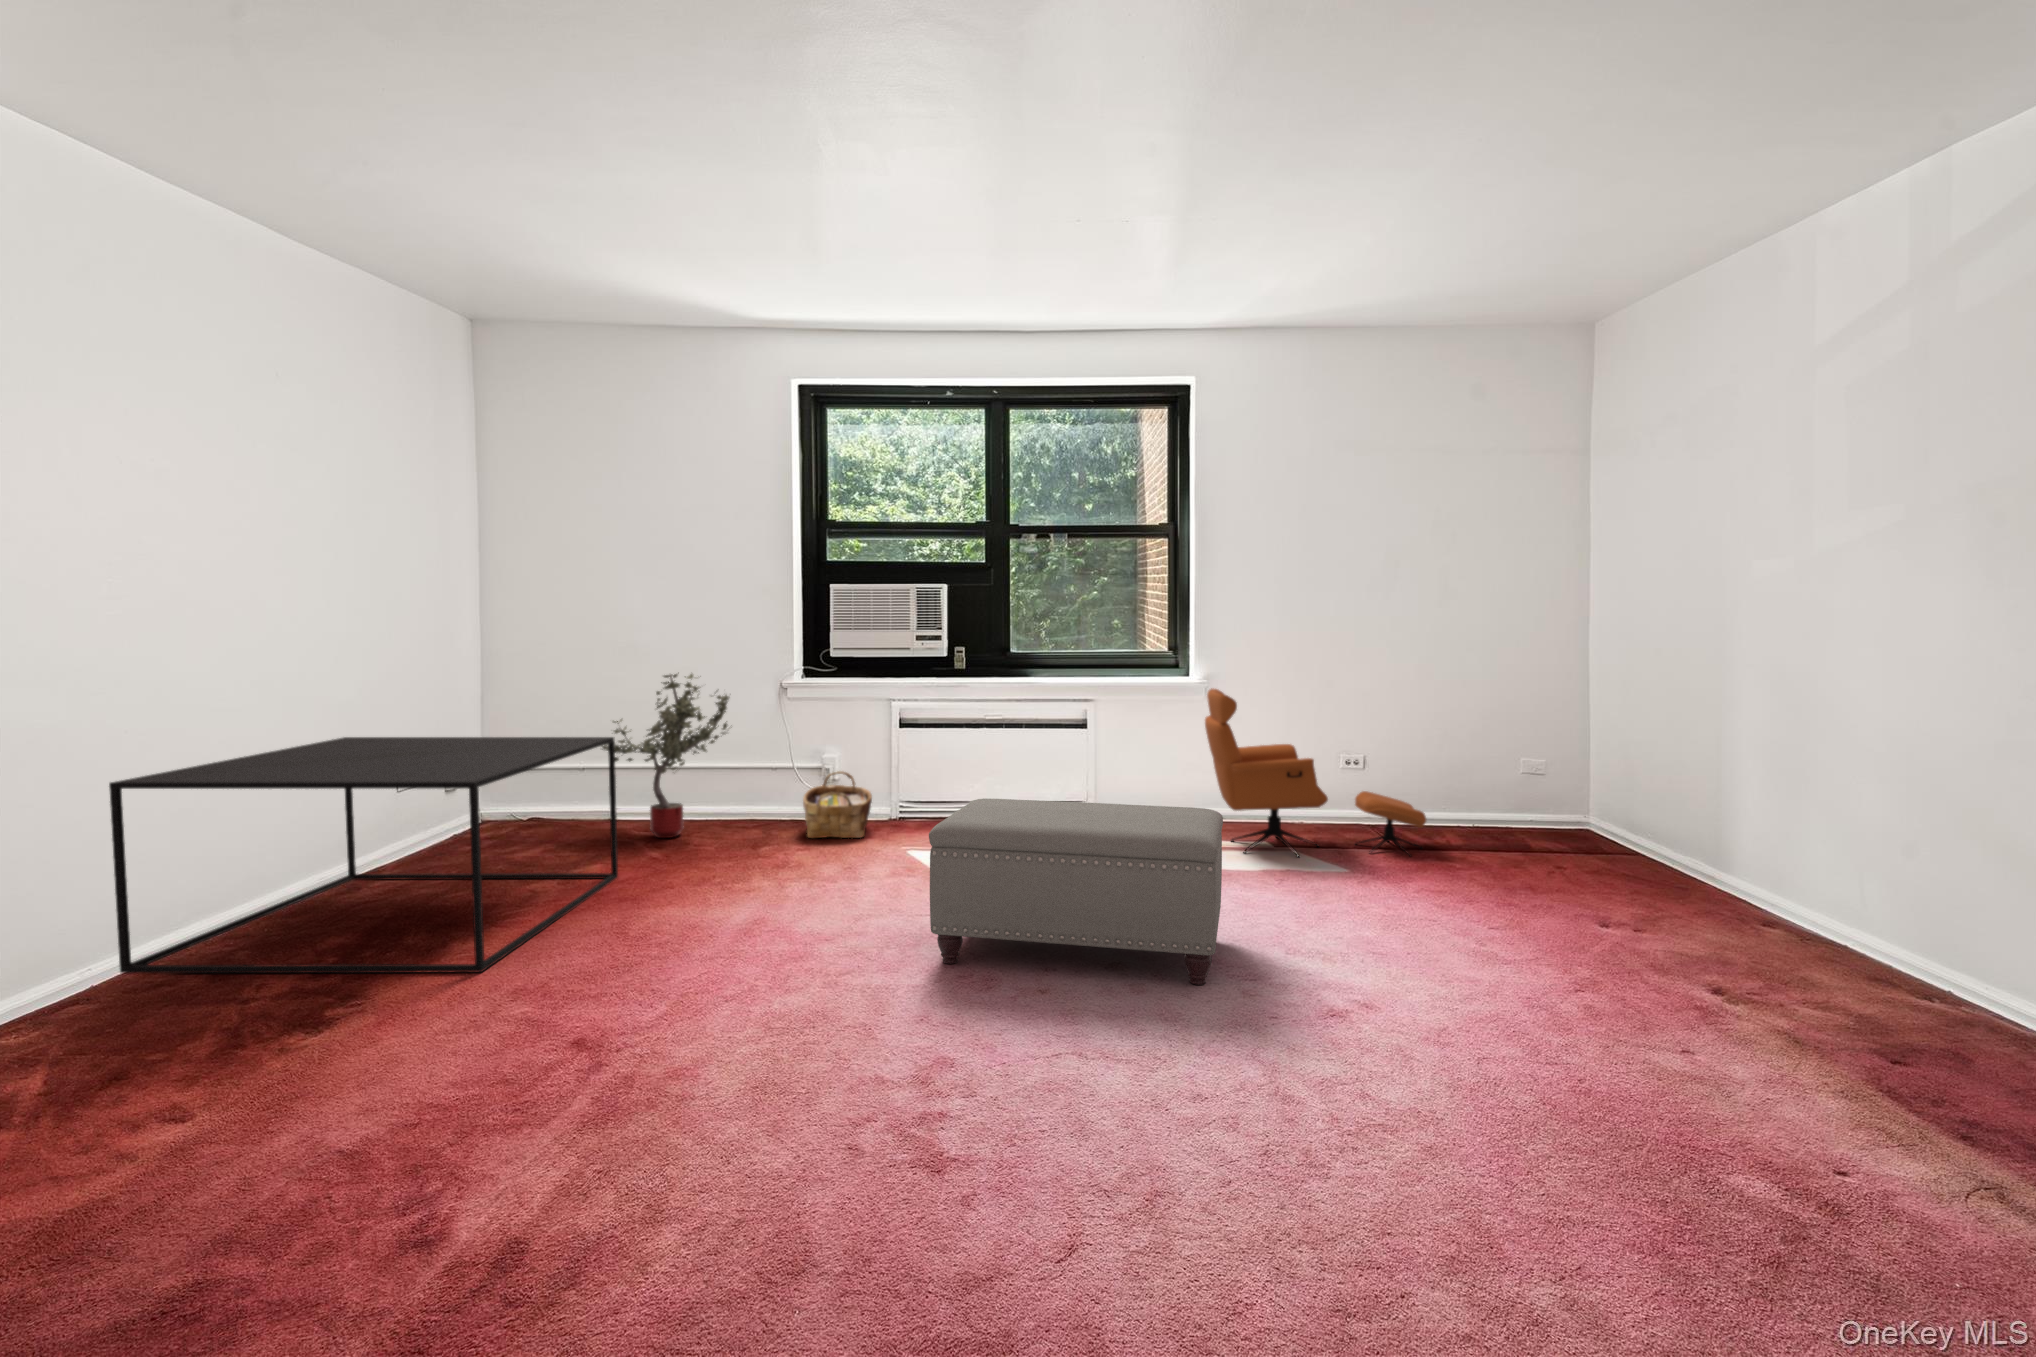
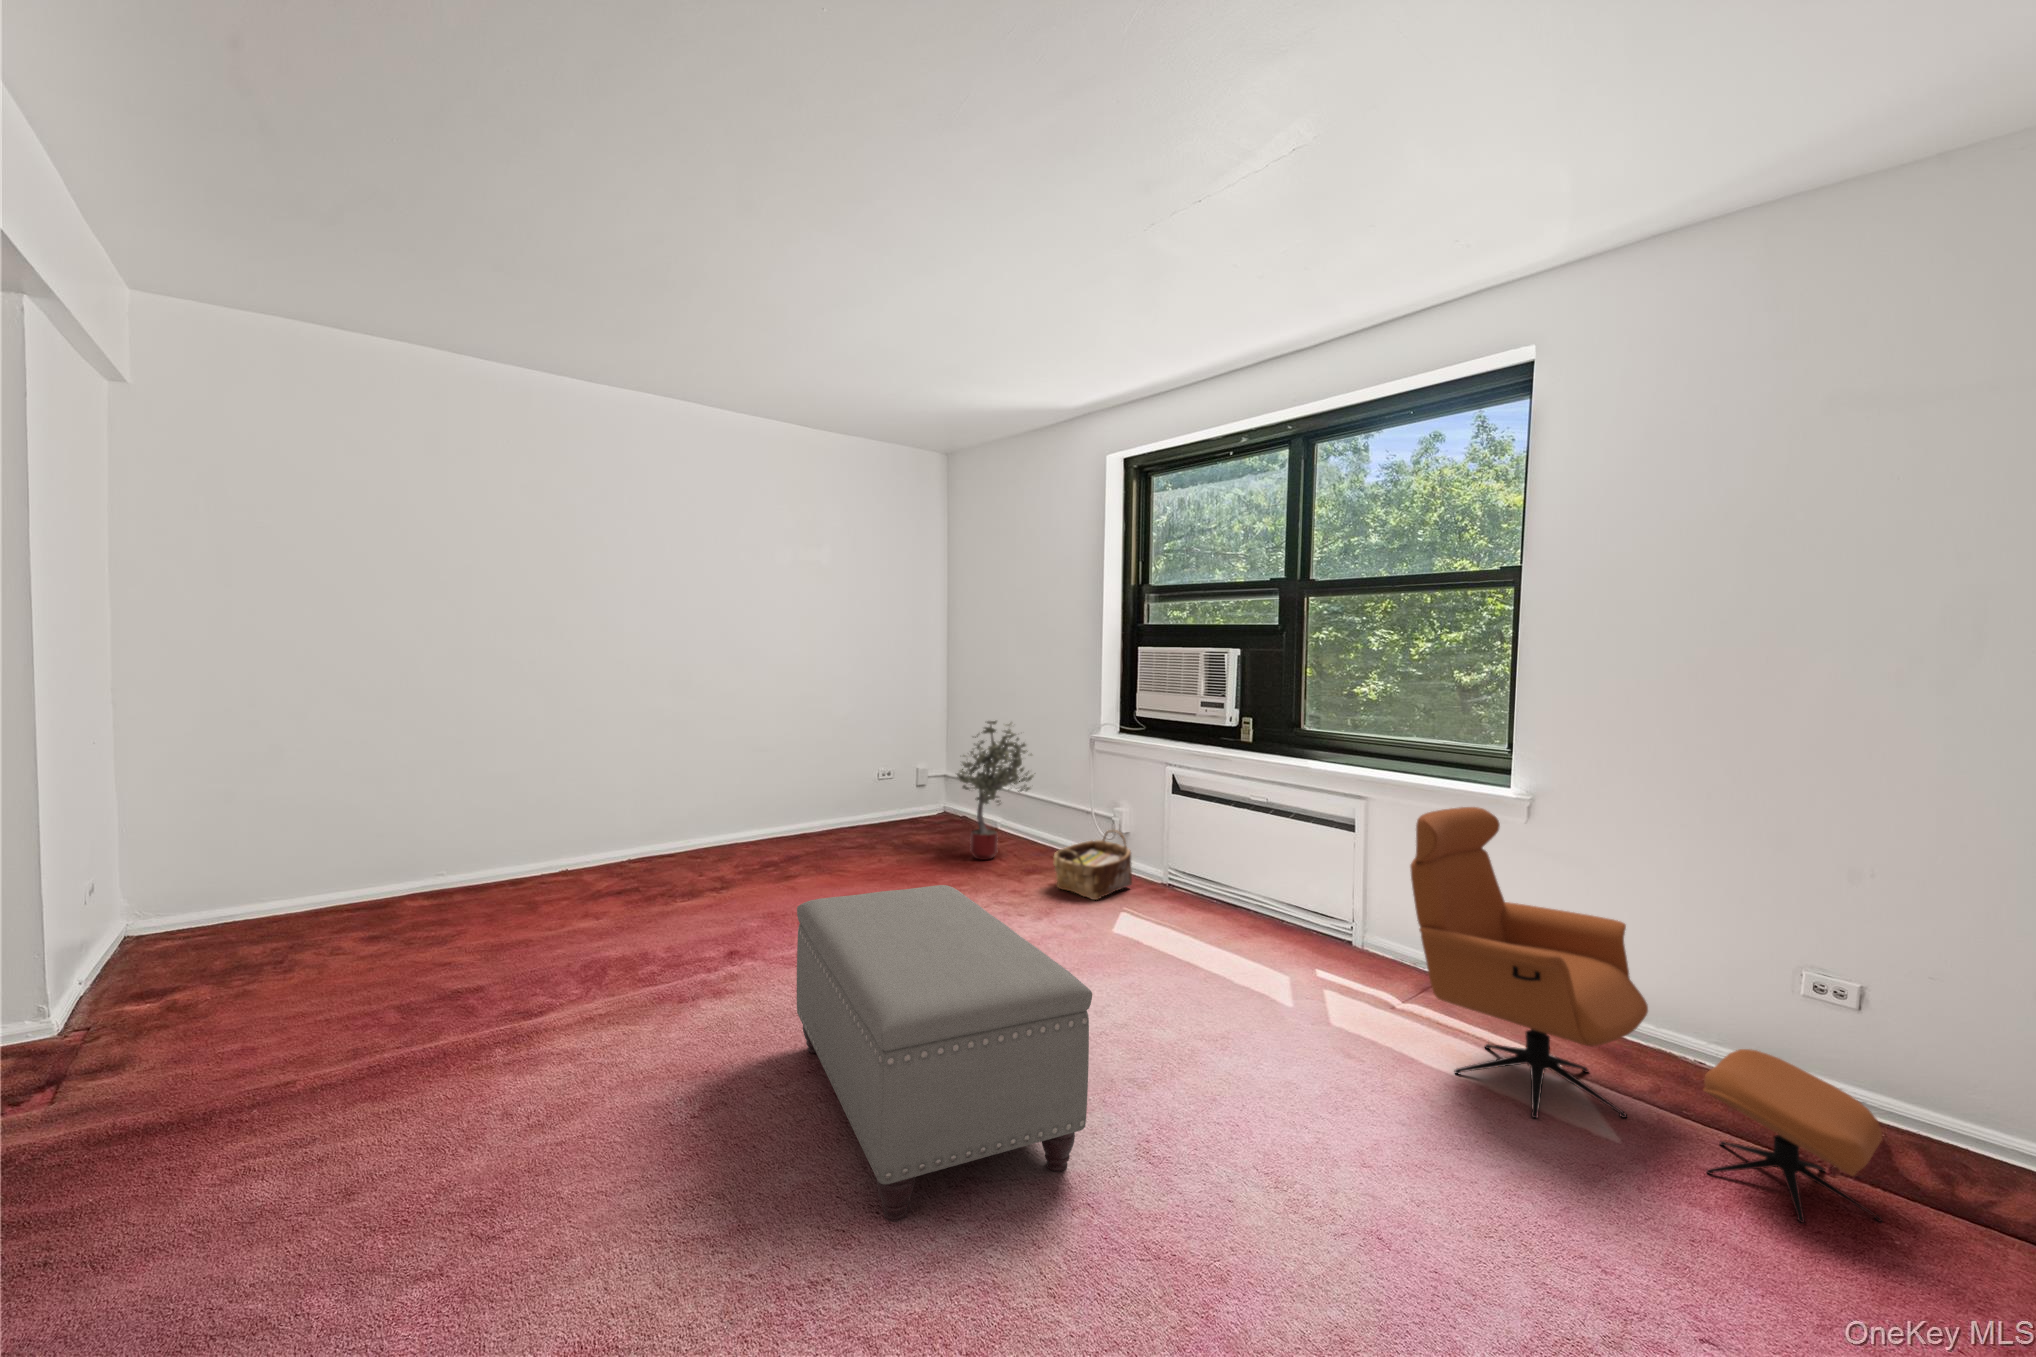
coffee table: present [109,737,618,973] -> none [584,745,876,925]

